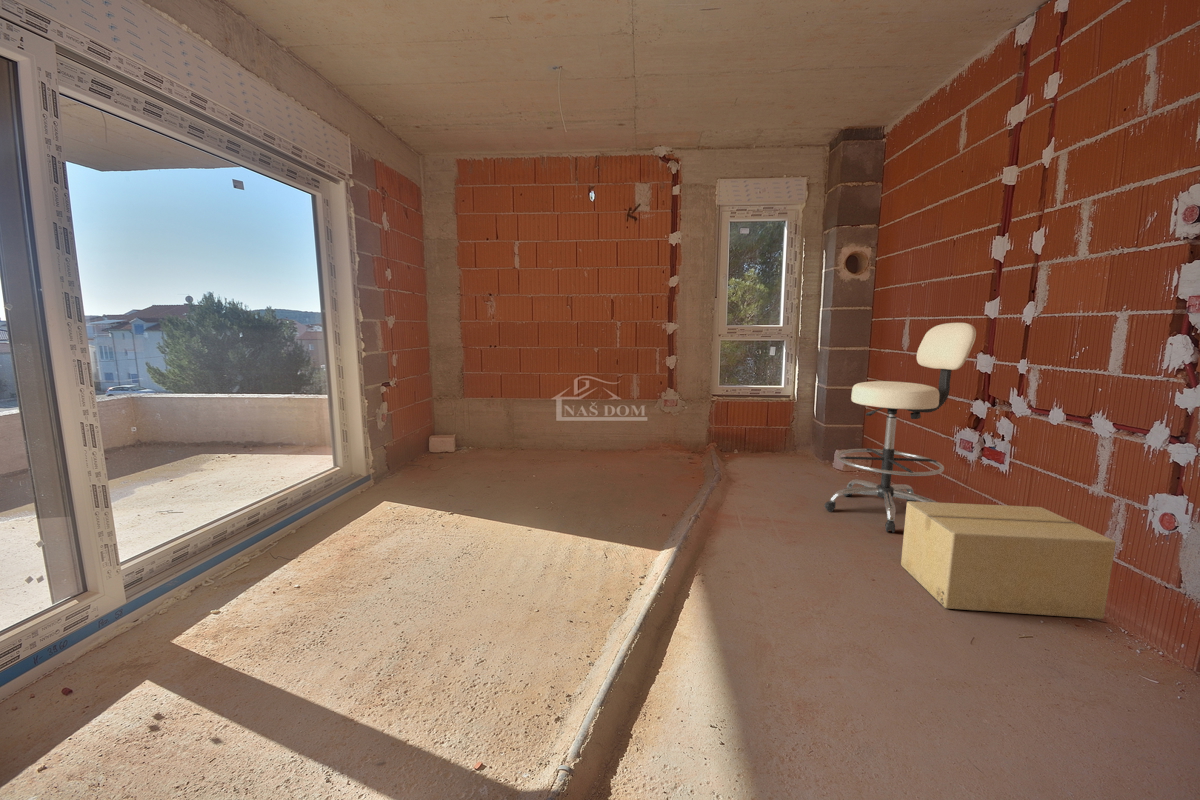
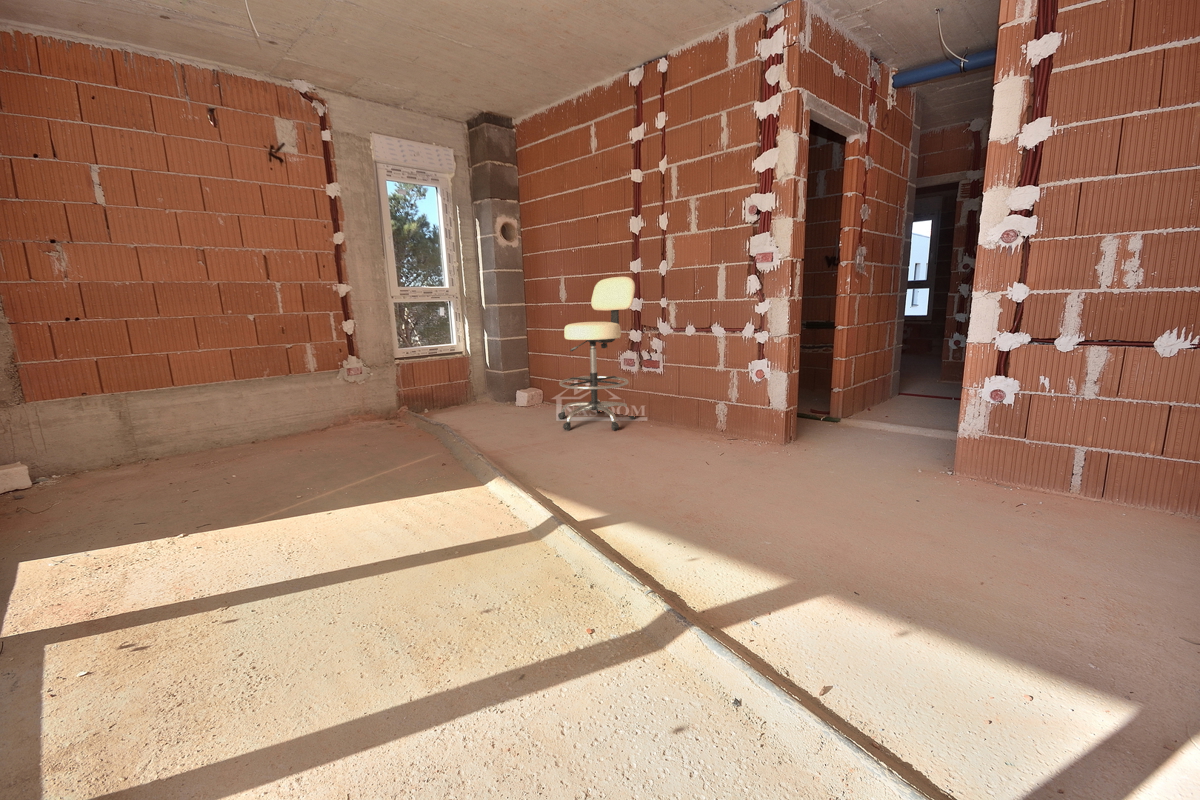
cardboard box: present [901,501,1116,619] -> none [648,386,740,455]

